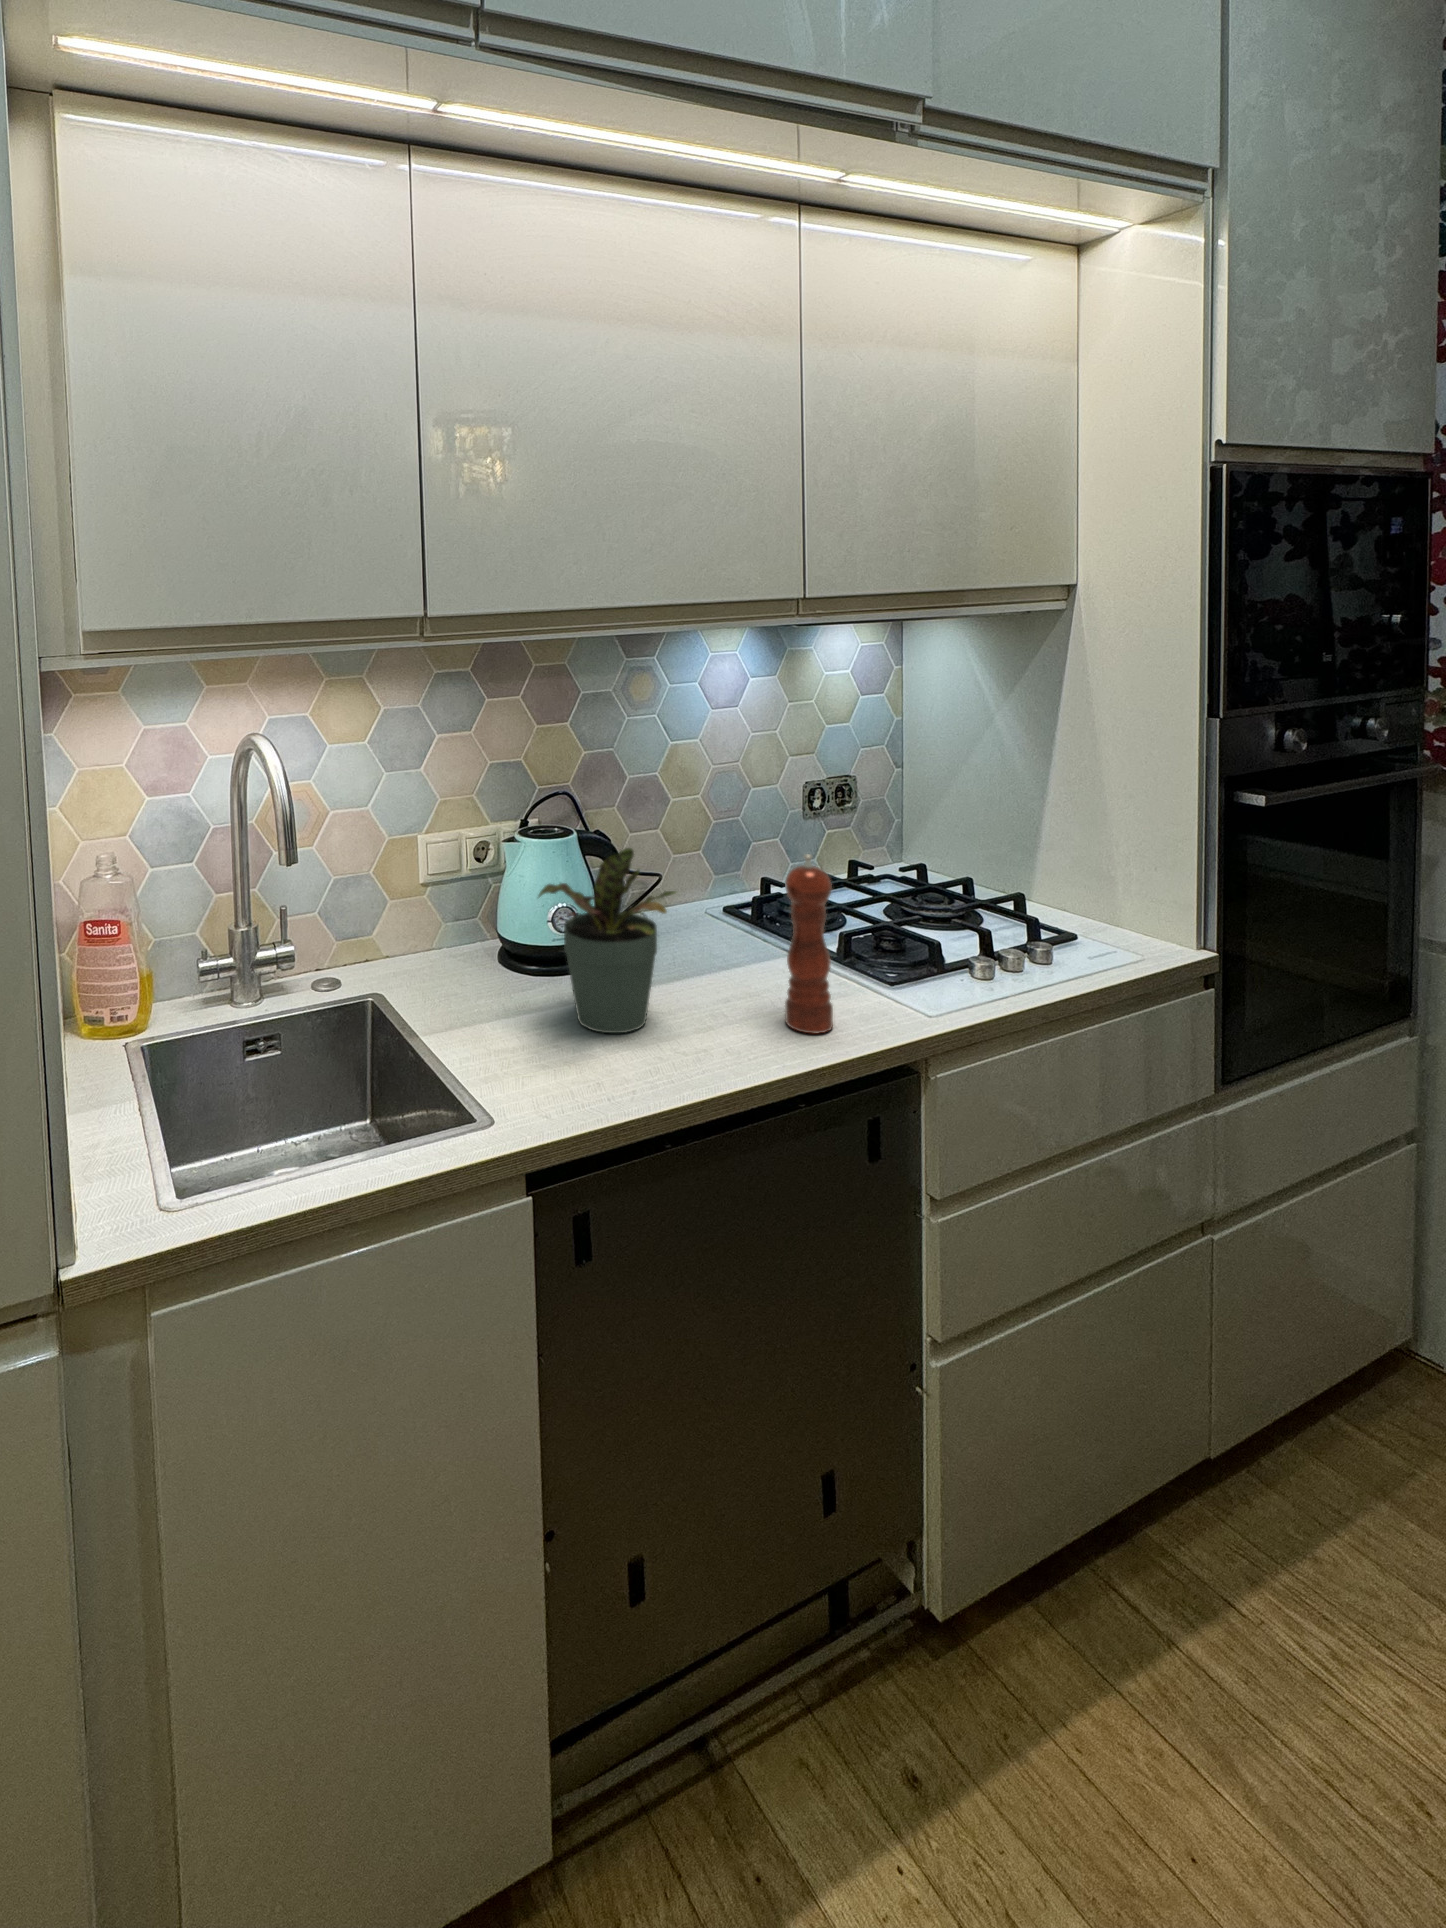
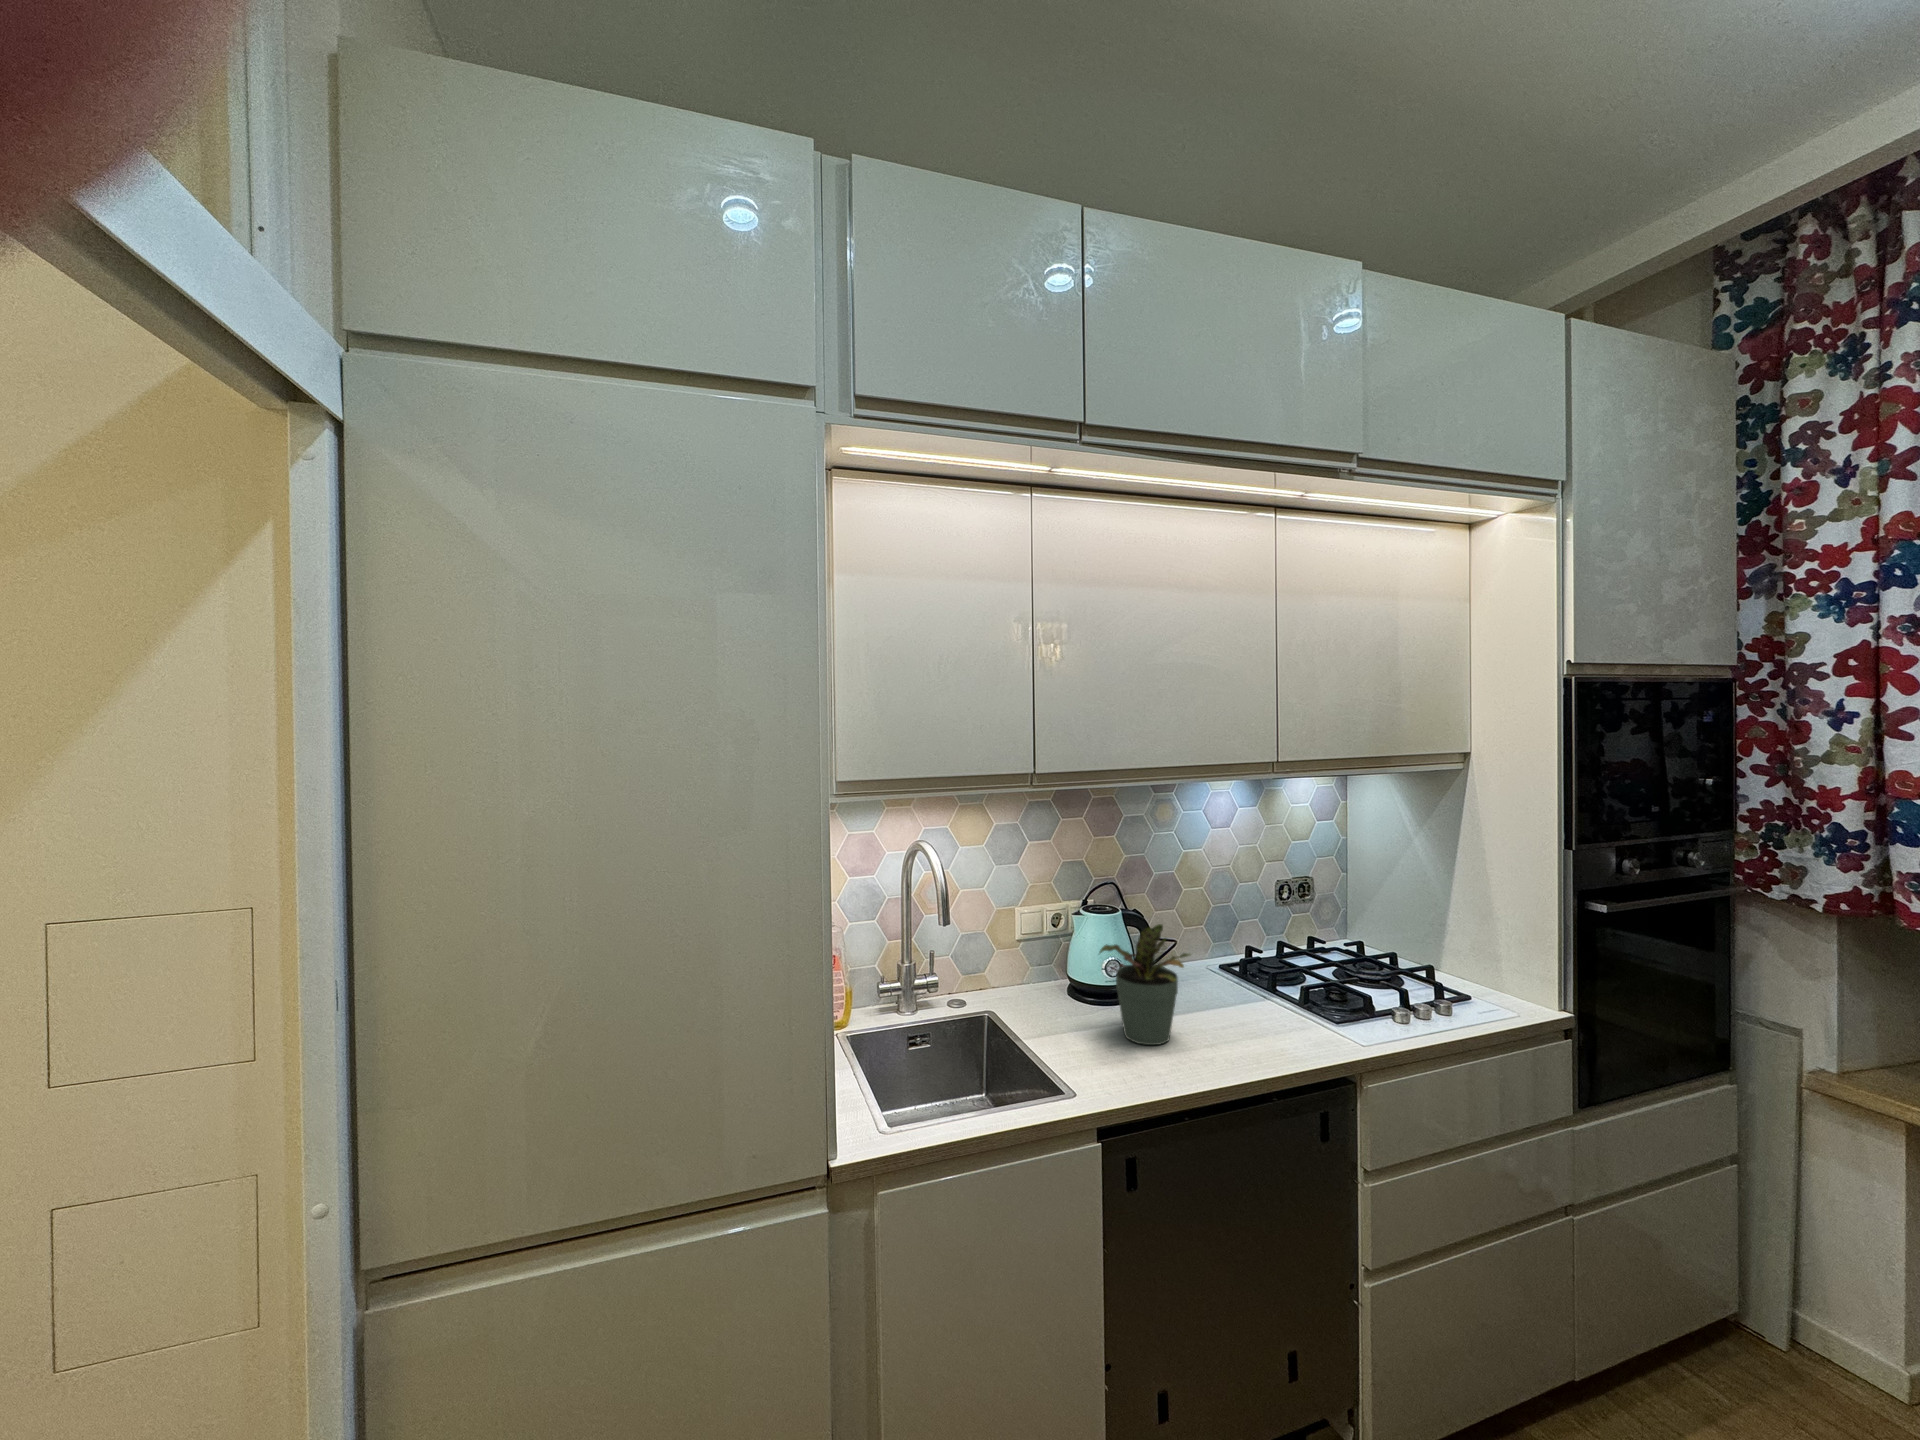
pepper mill: present [785,854,833,1033] -> none [1264,933,1296,1053]

